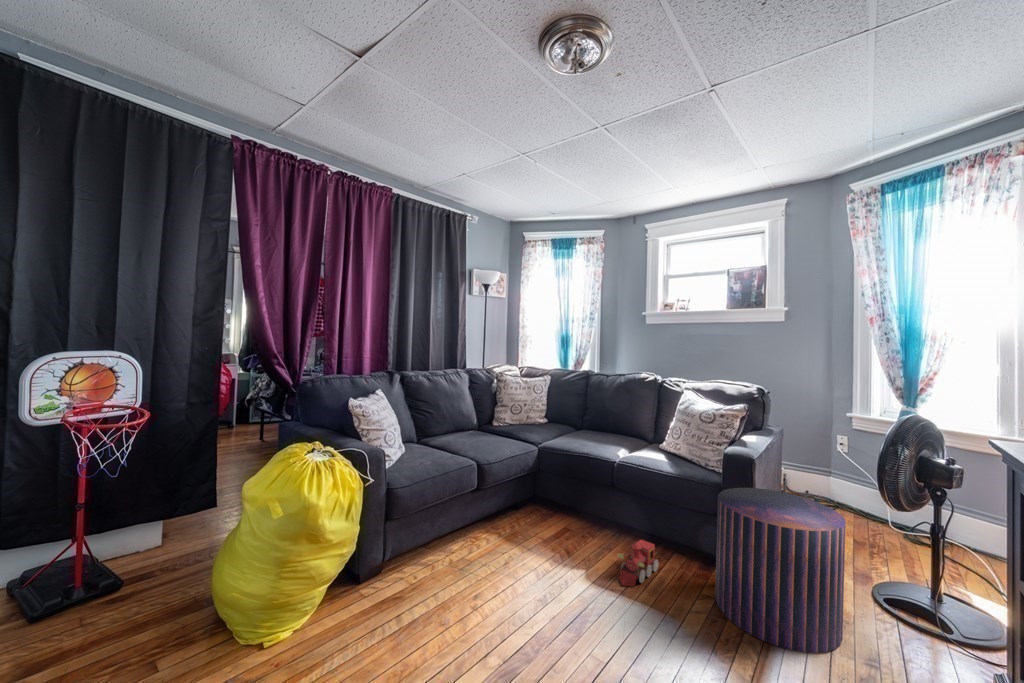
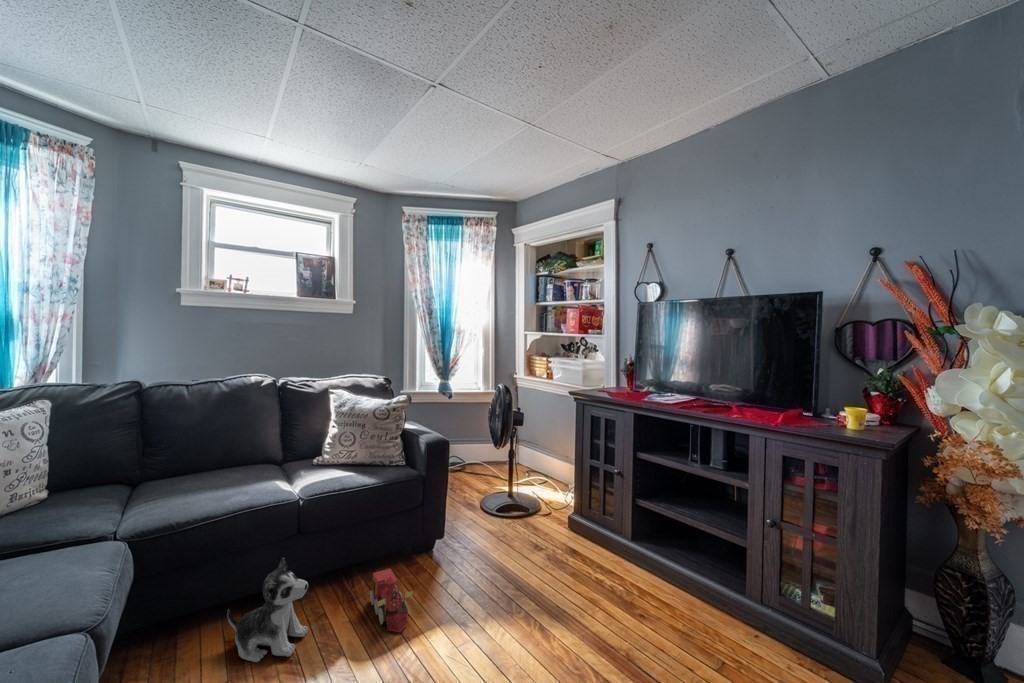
pouf: present [715,488,846,653] -> none [442,460,533,587]
plush toy: none [555,489,590,550] -> present [227,557,308,662]

